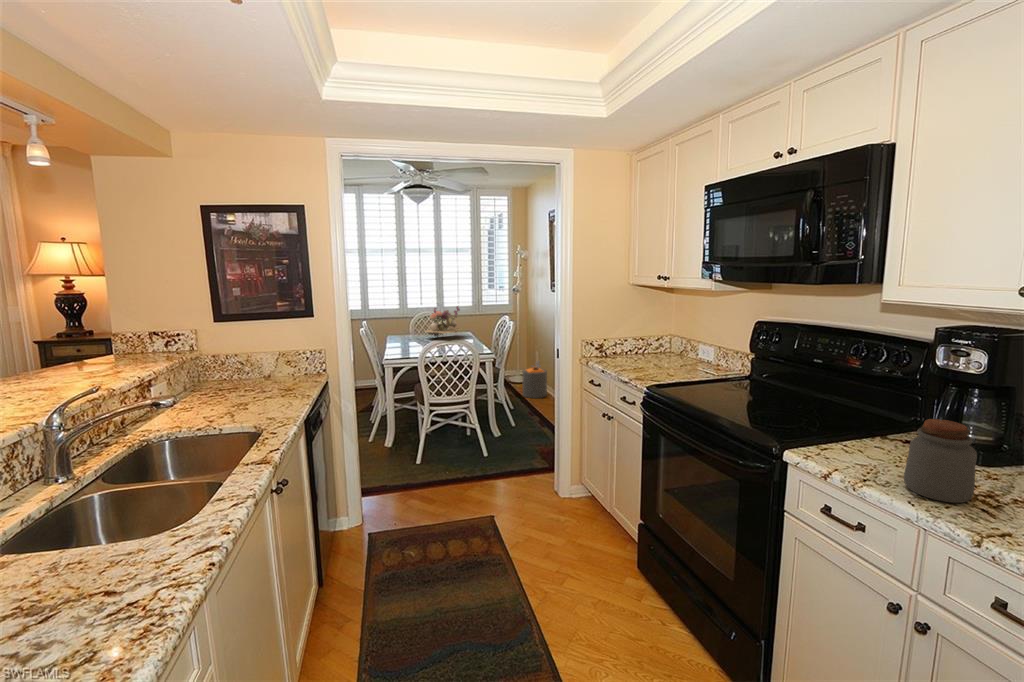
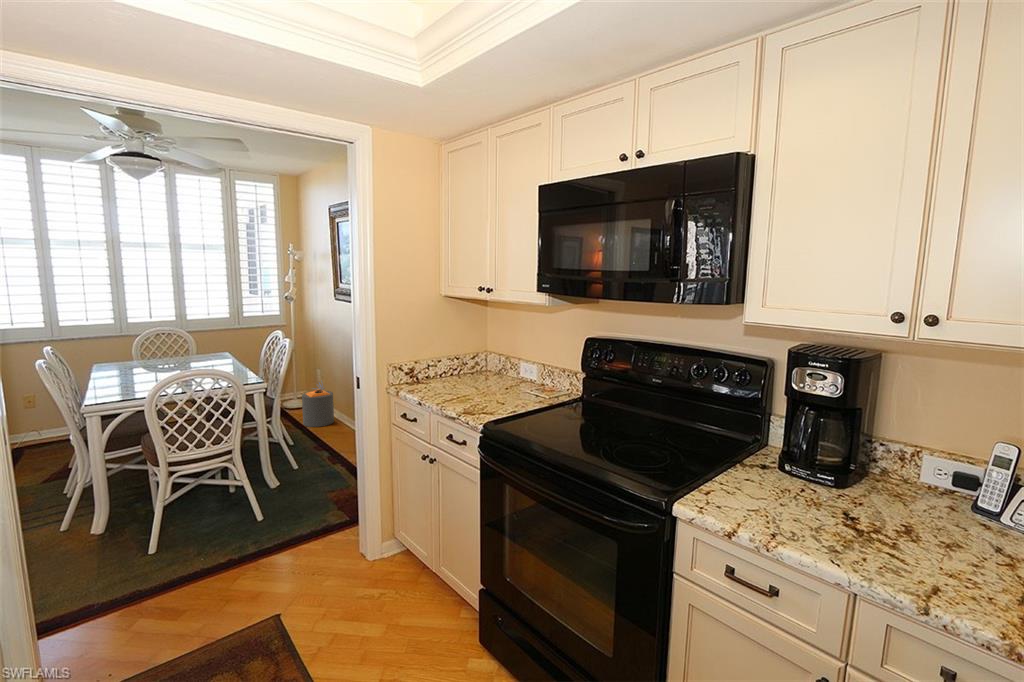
flower arrangement: present [425,306,460,337] -> none [153,320,218,364]
jar: present [904,419,977,503] -> none [809,457,884,553]

